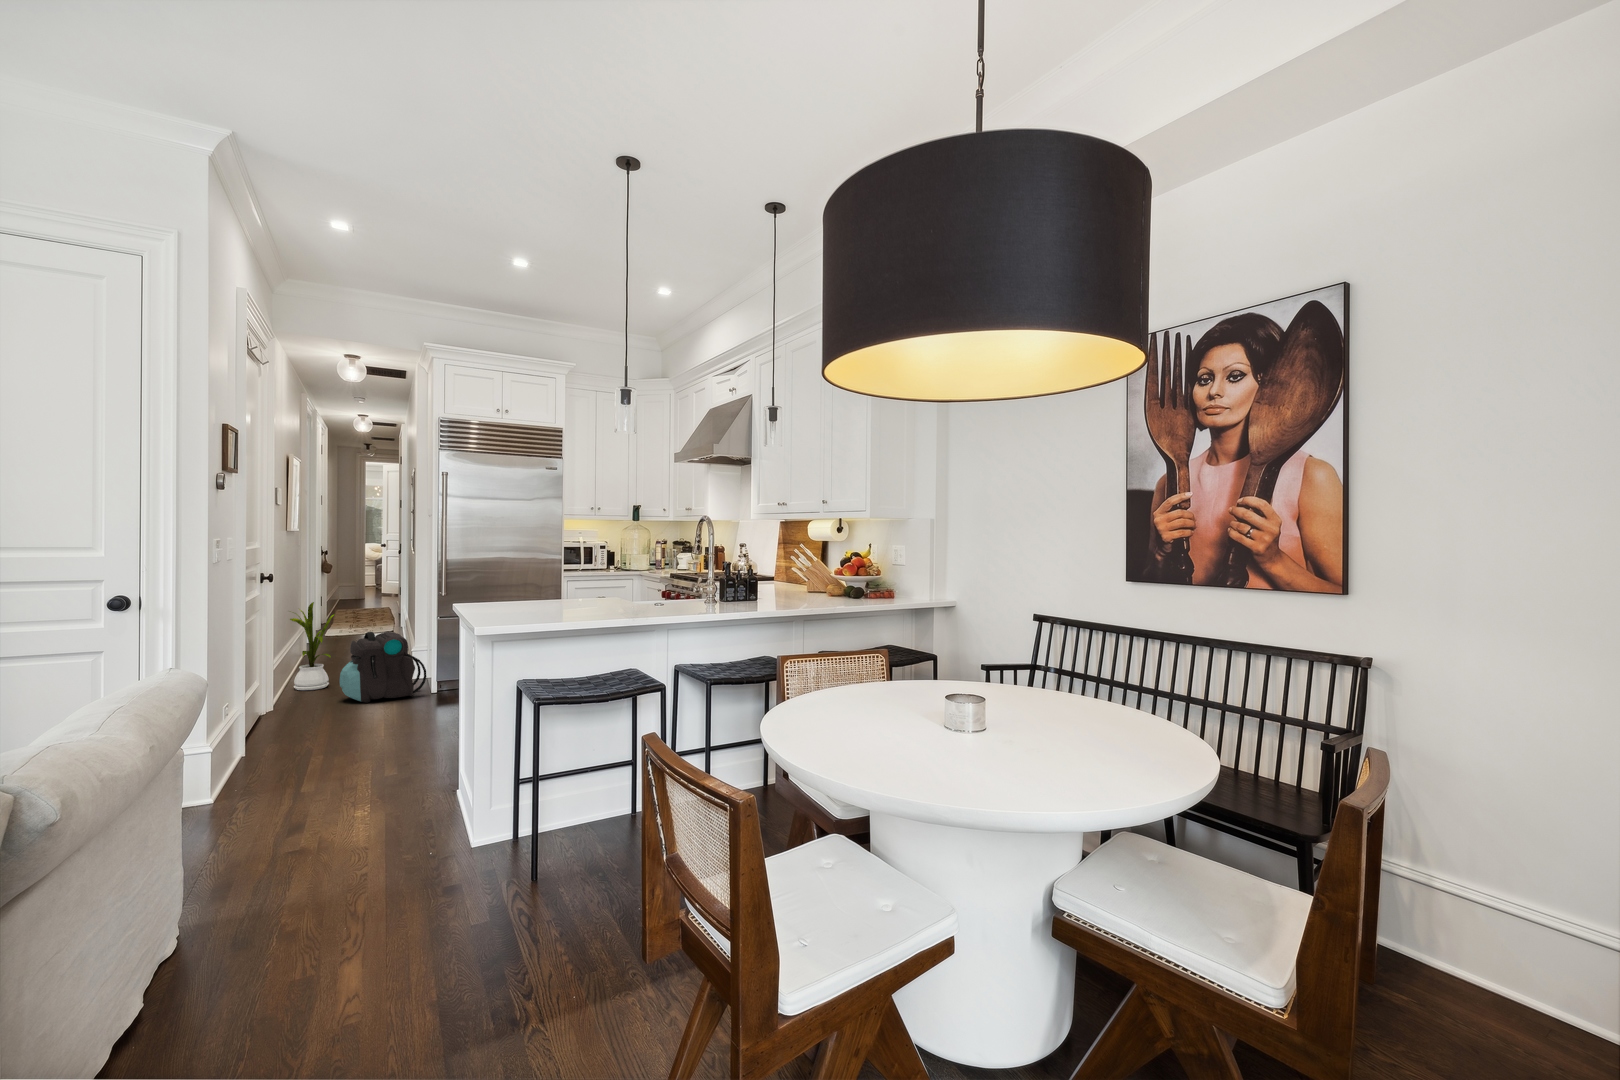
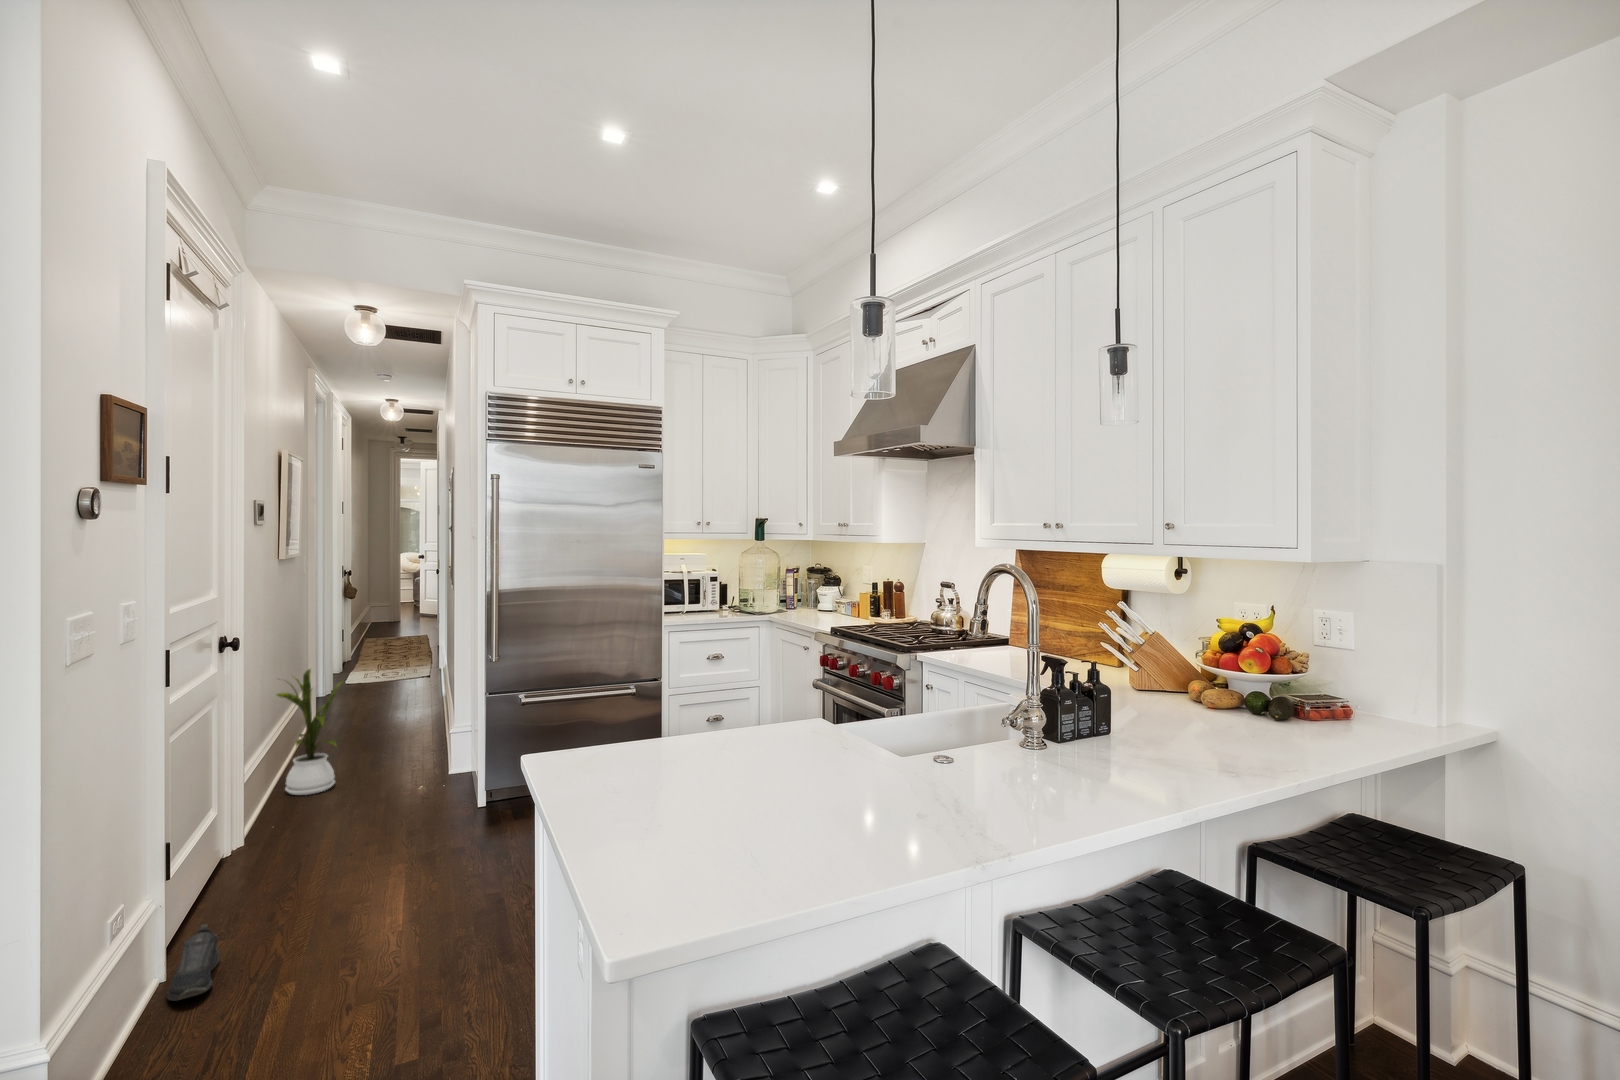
backpack: present [340,632,427,703] -> none [345,711,471,826]
shoe: none [249,728,275,761] -> present [167,924,220,1001]

